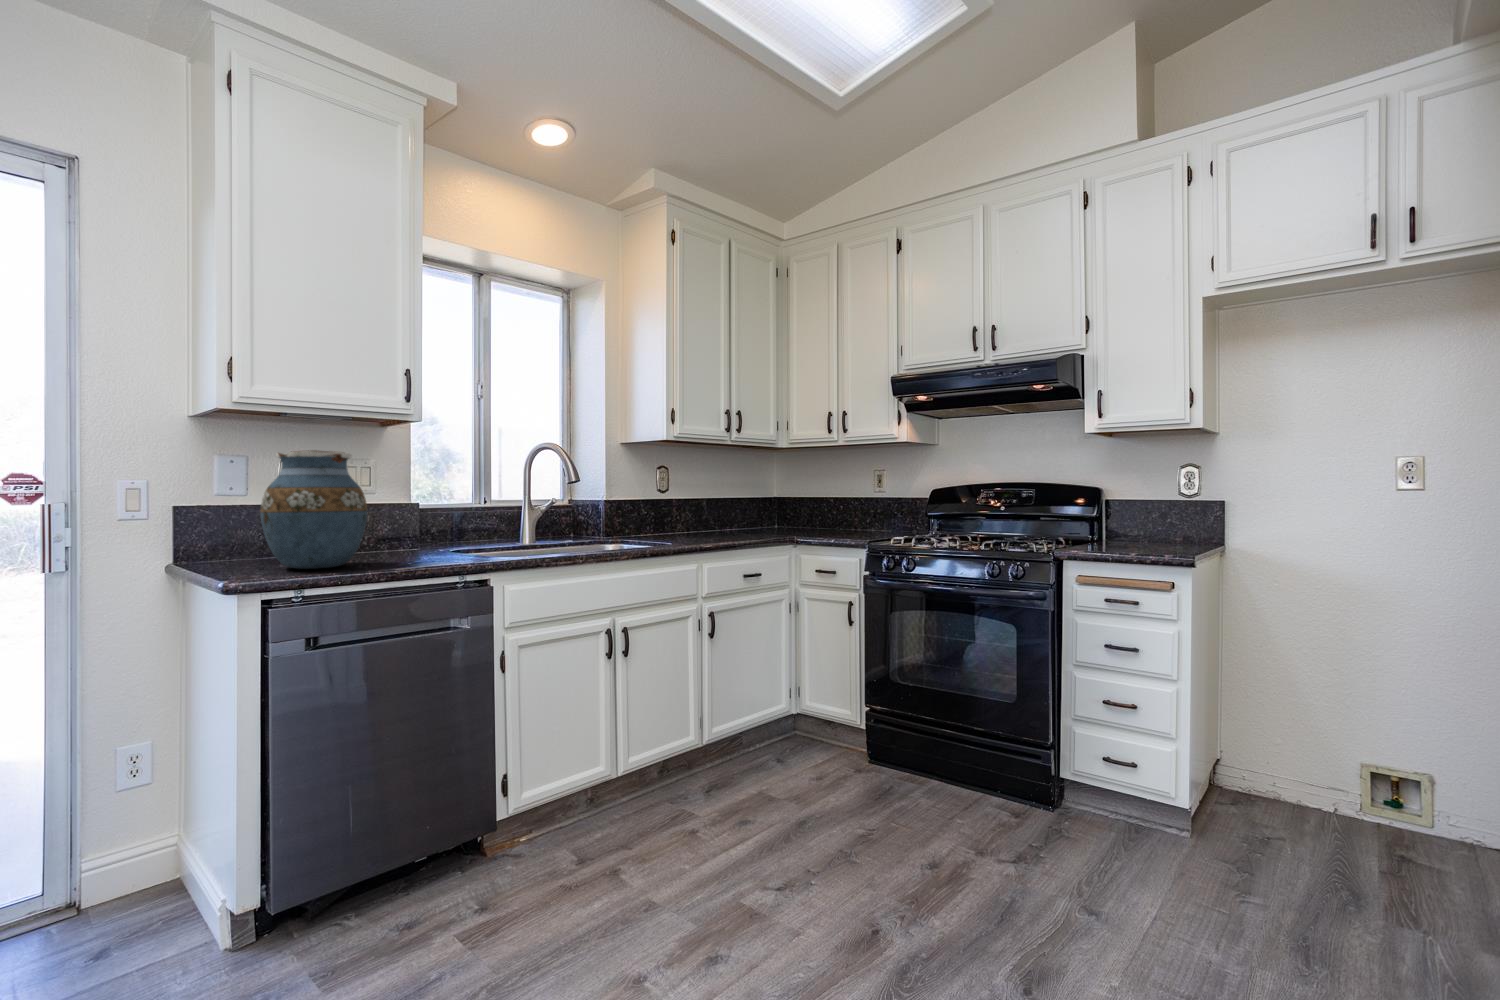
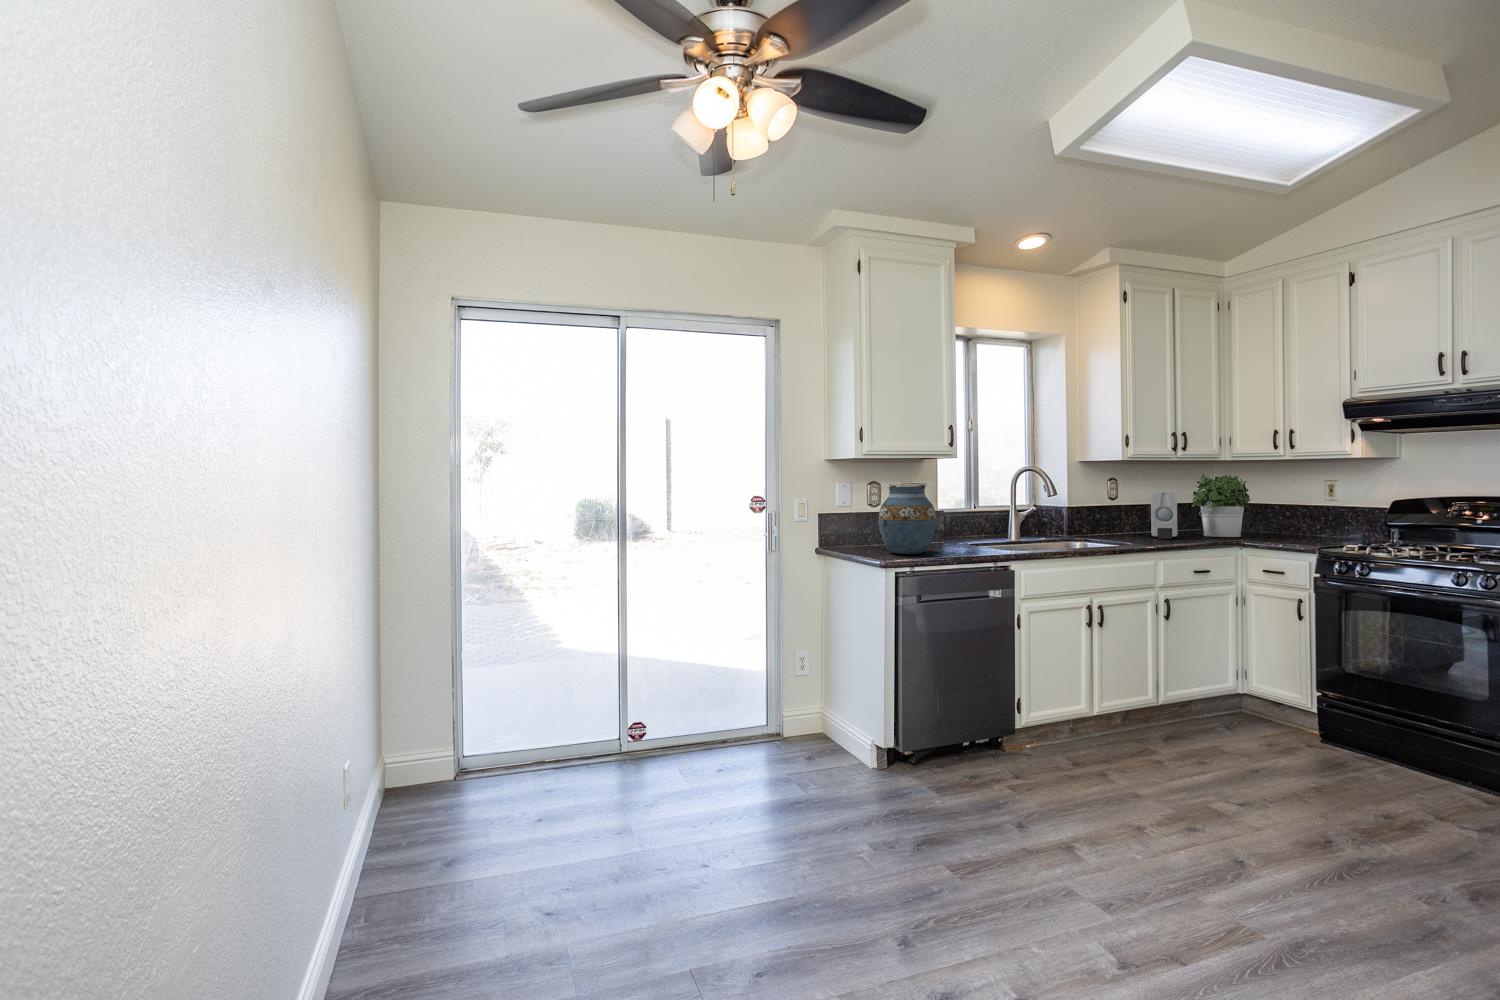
potted plant: none [750,460,808,534] -> present [1192,474,1250,537]
soap dispenser: none [704,480,731,537] -> present [1151,492,1177,539]

